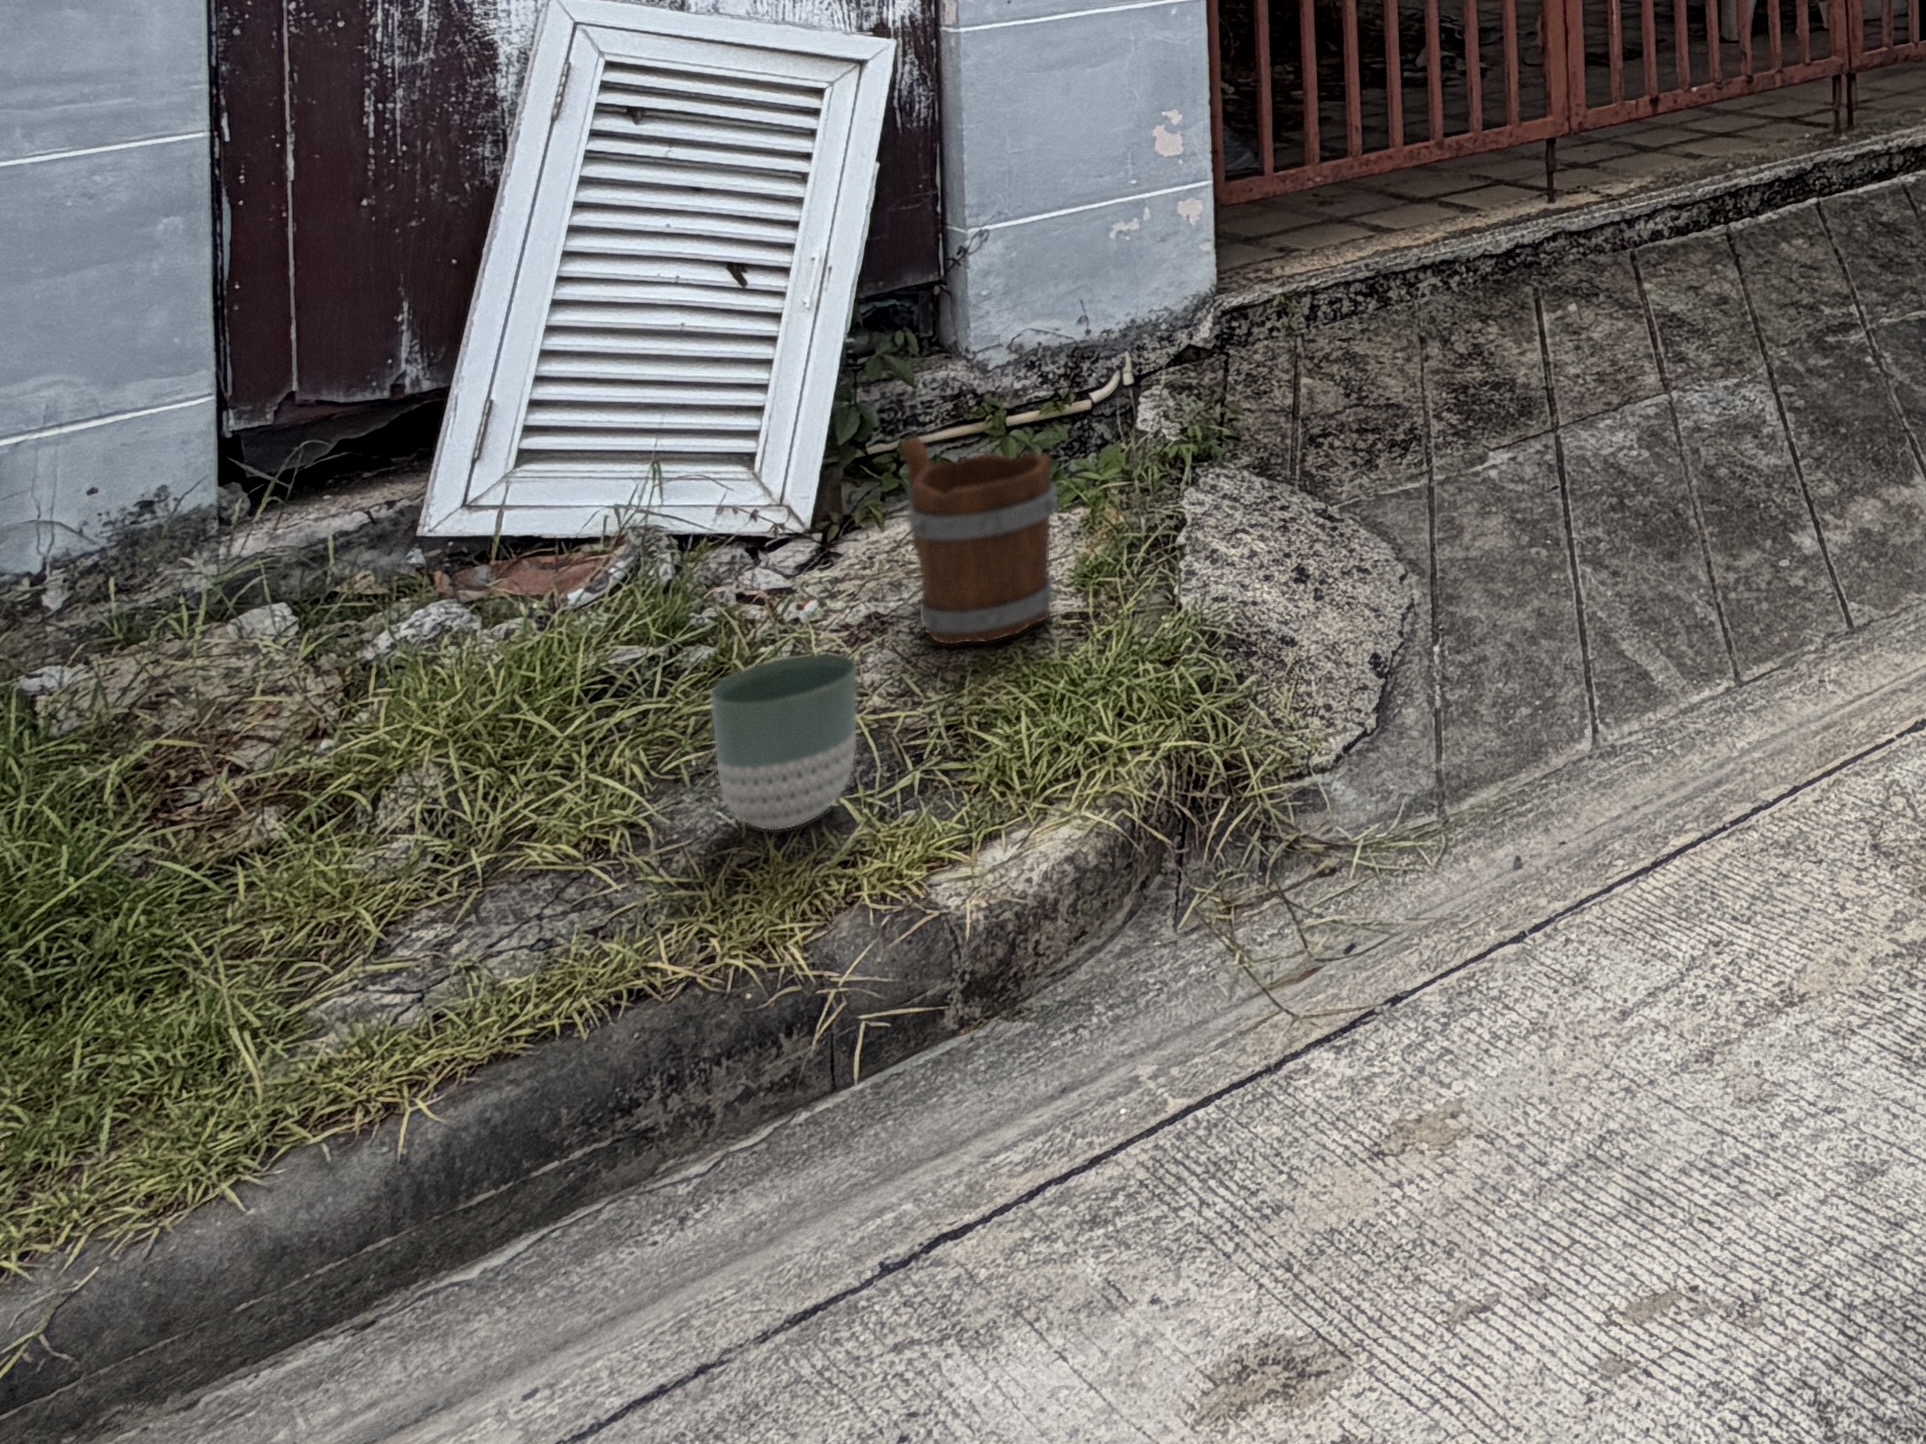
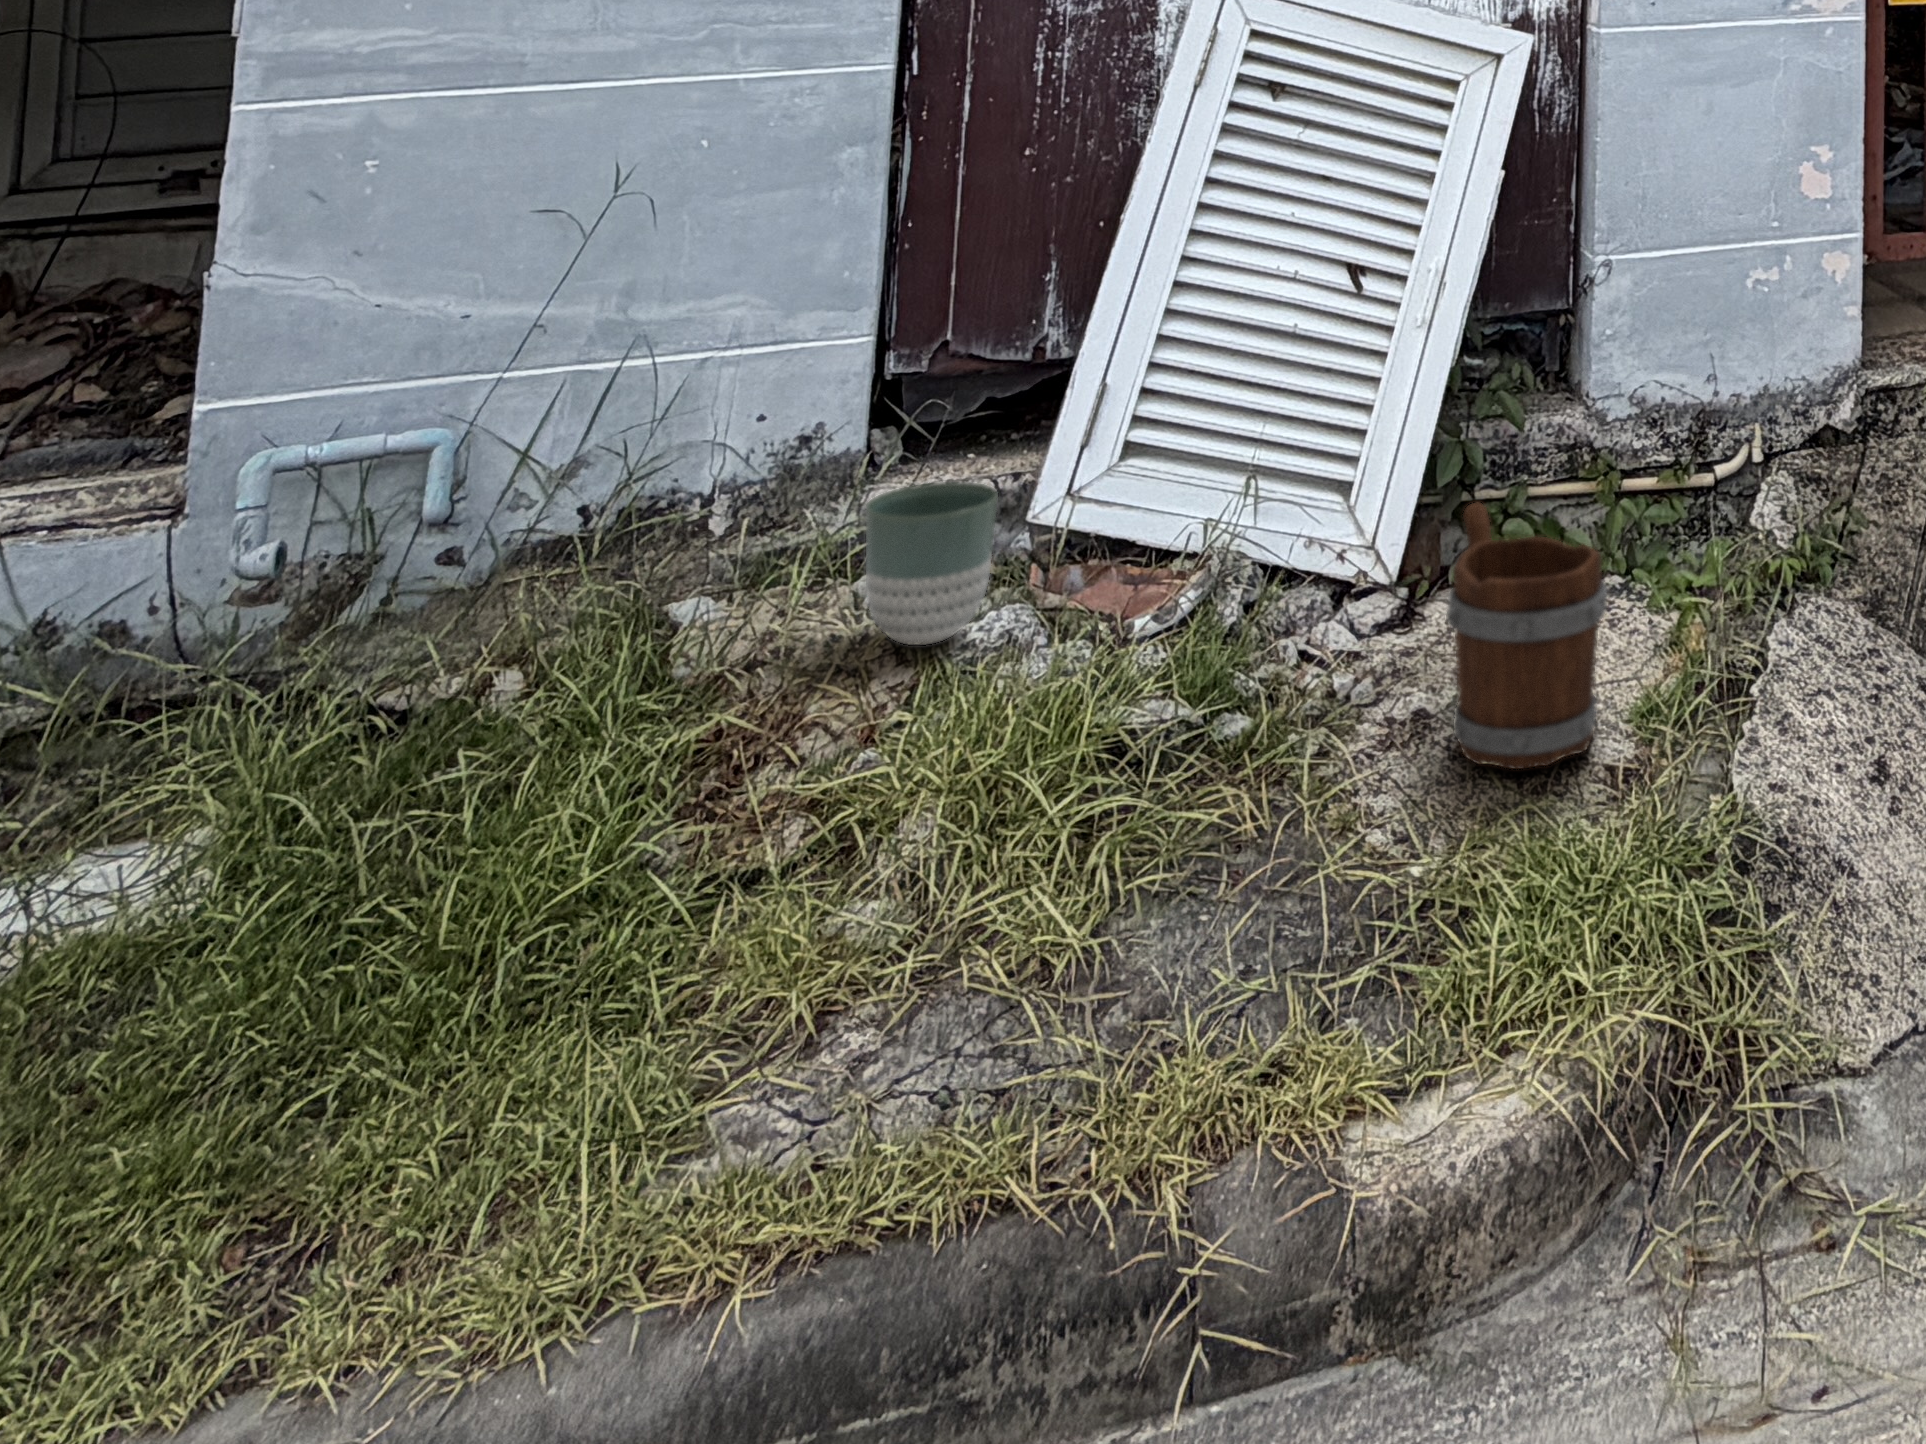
planter: present [711,654,857,830] -> present [866,482,998,645]

